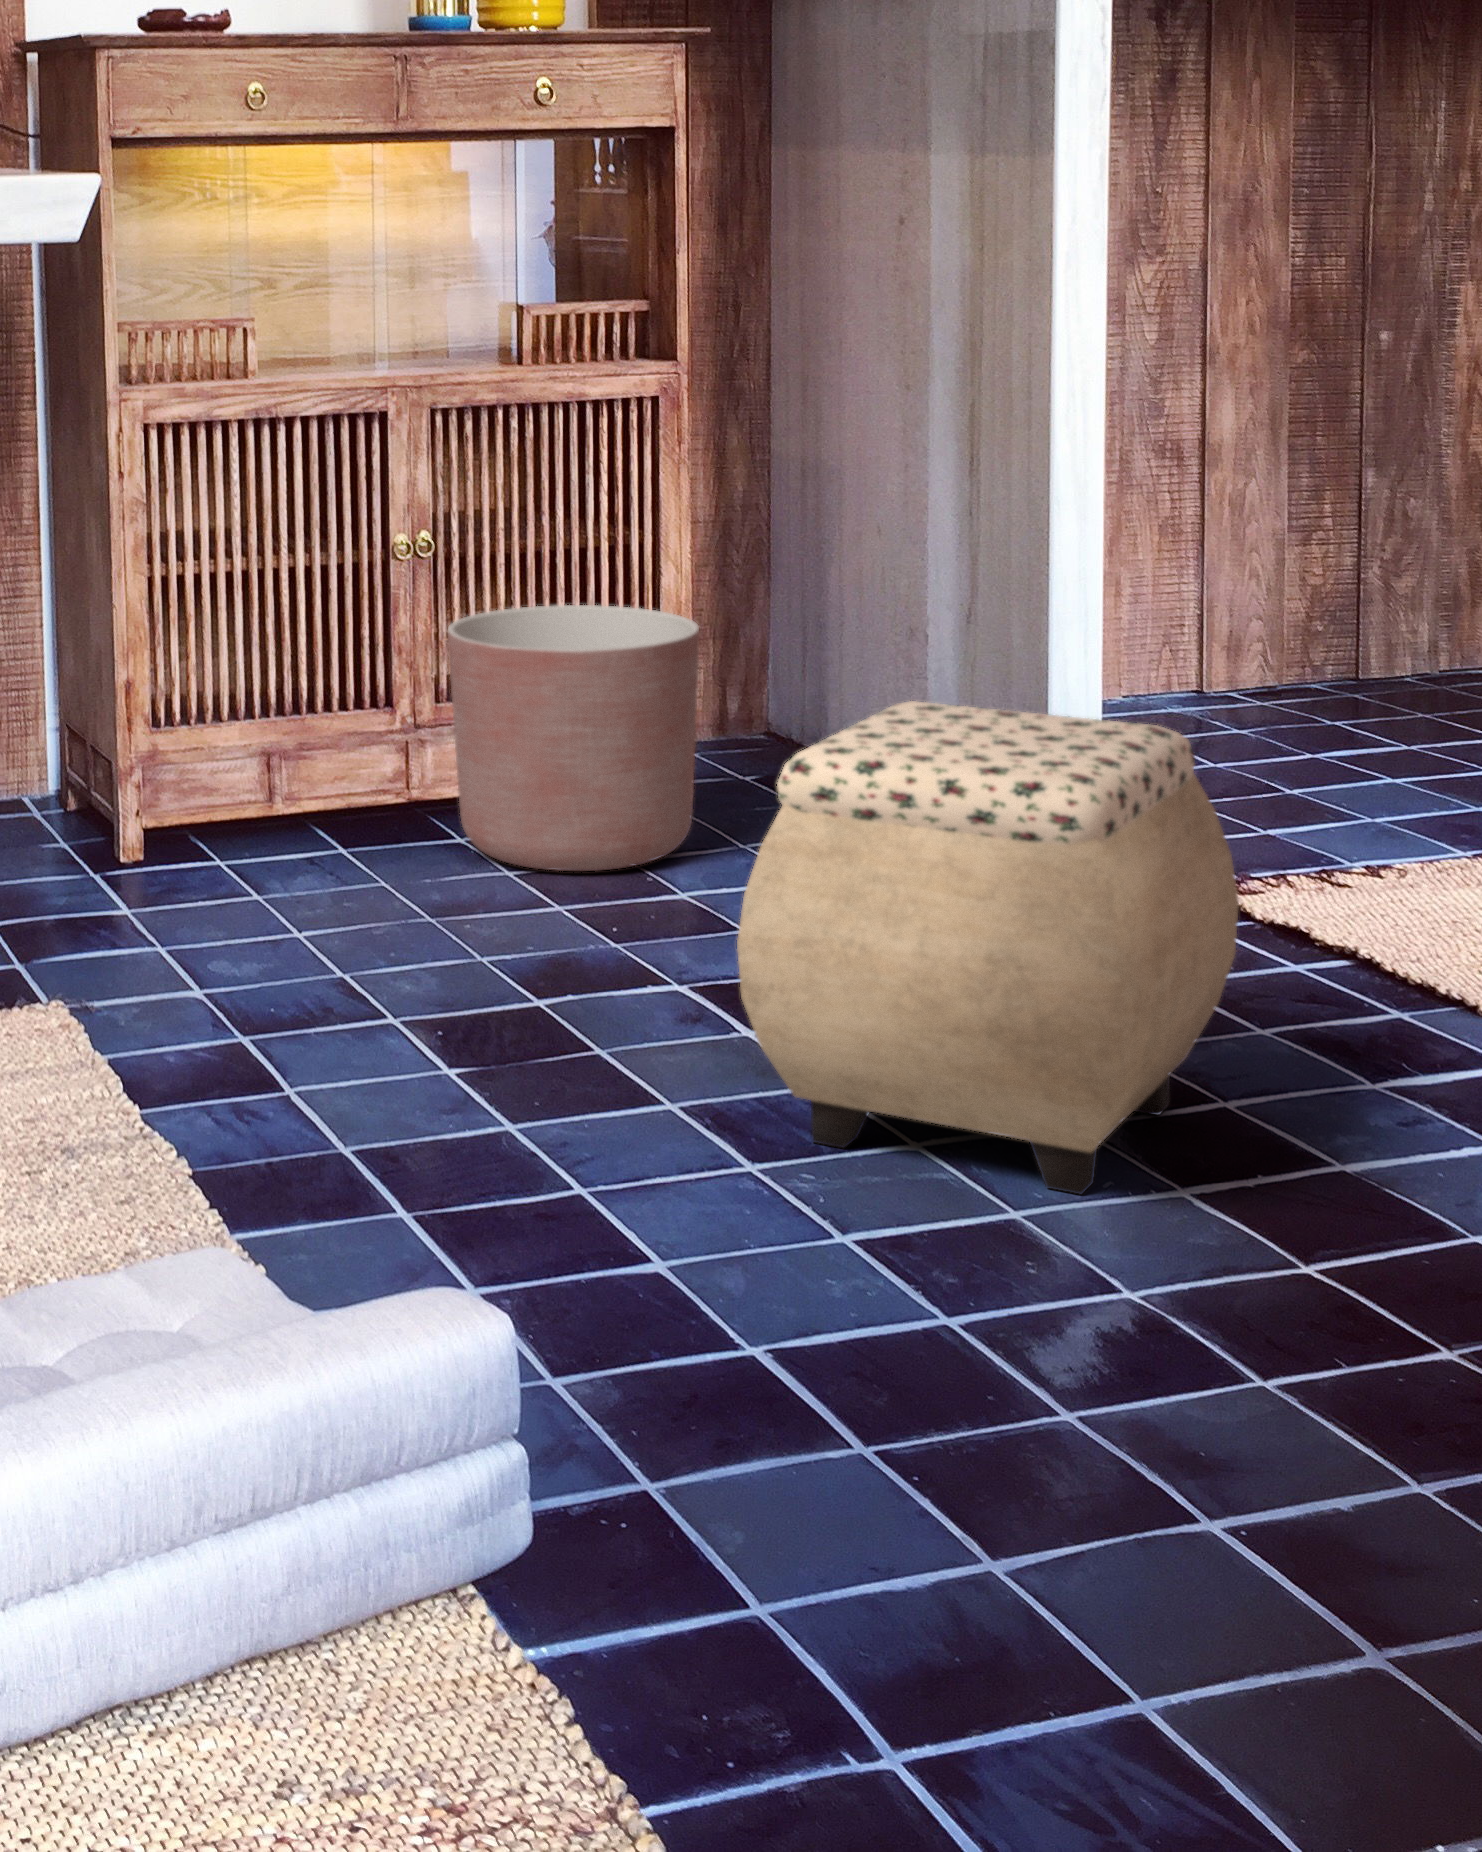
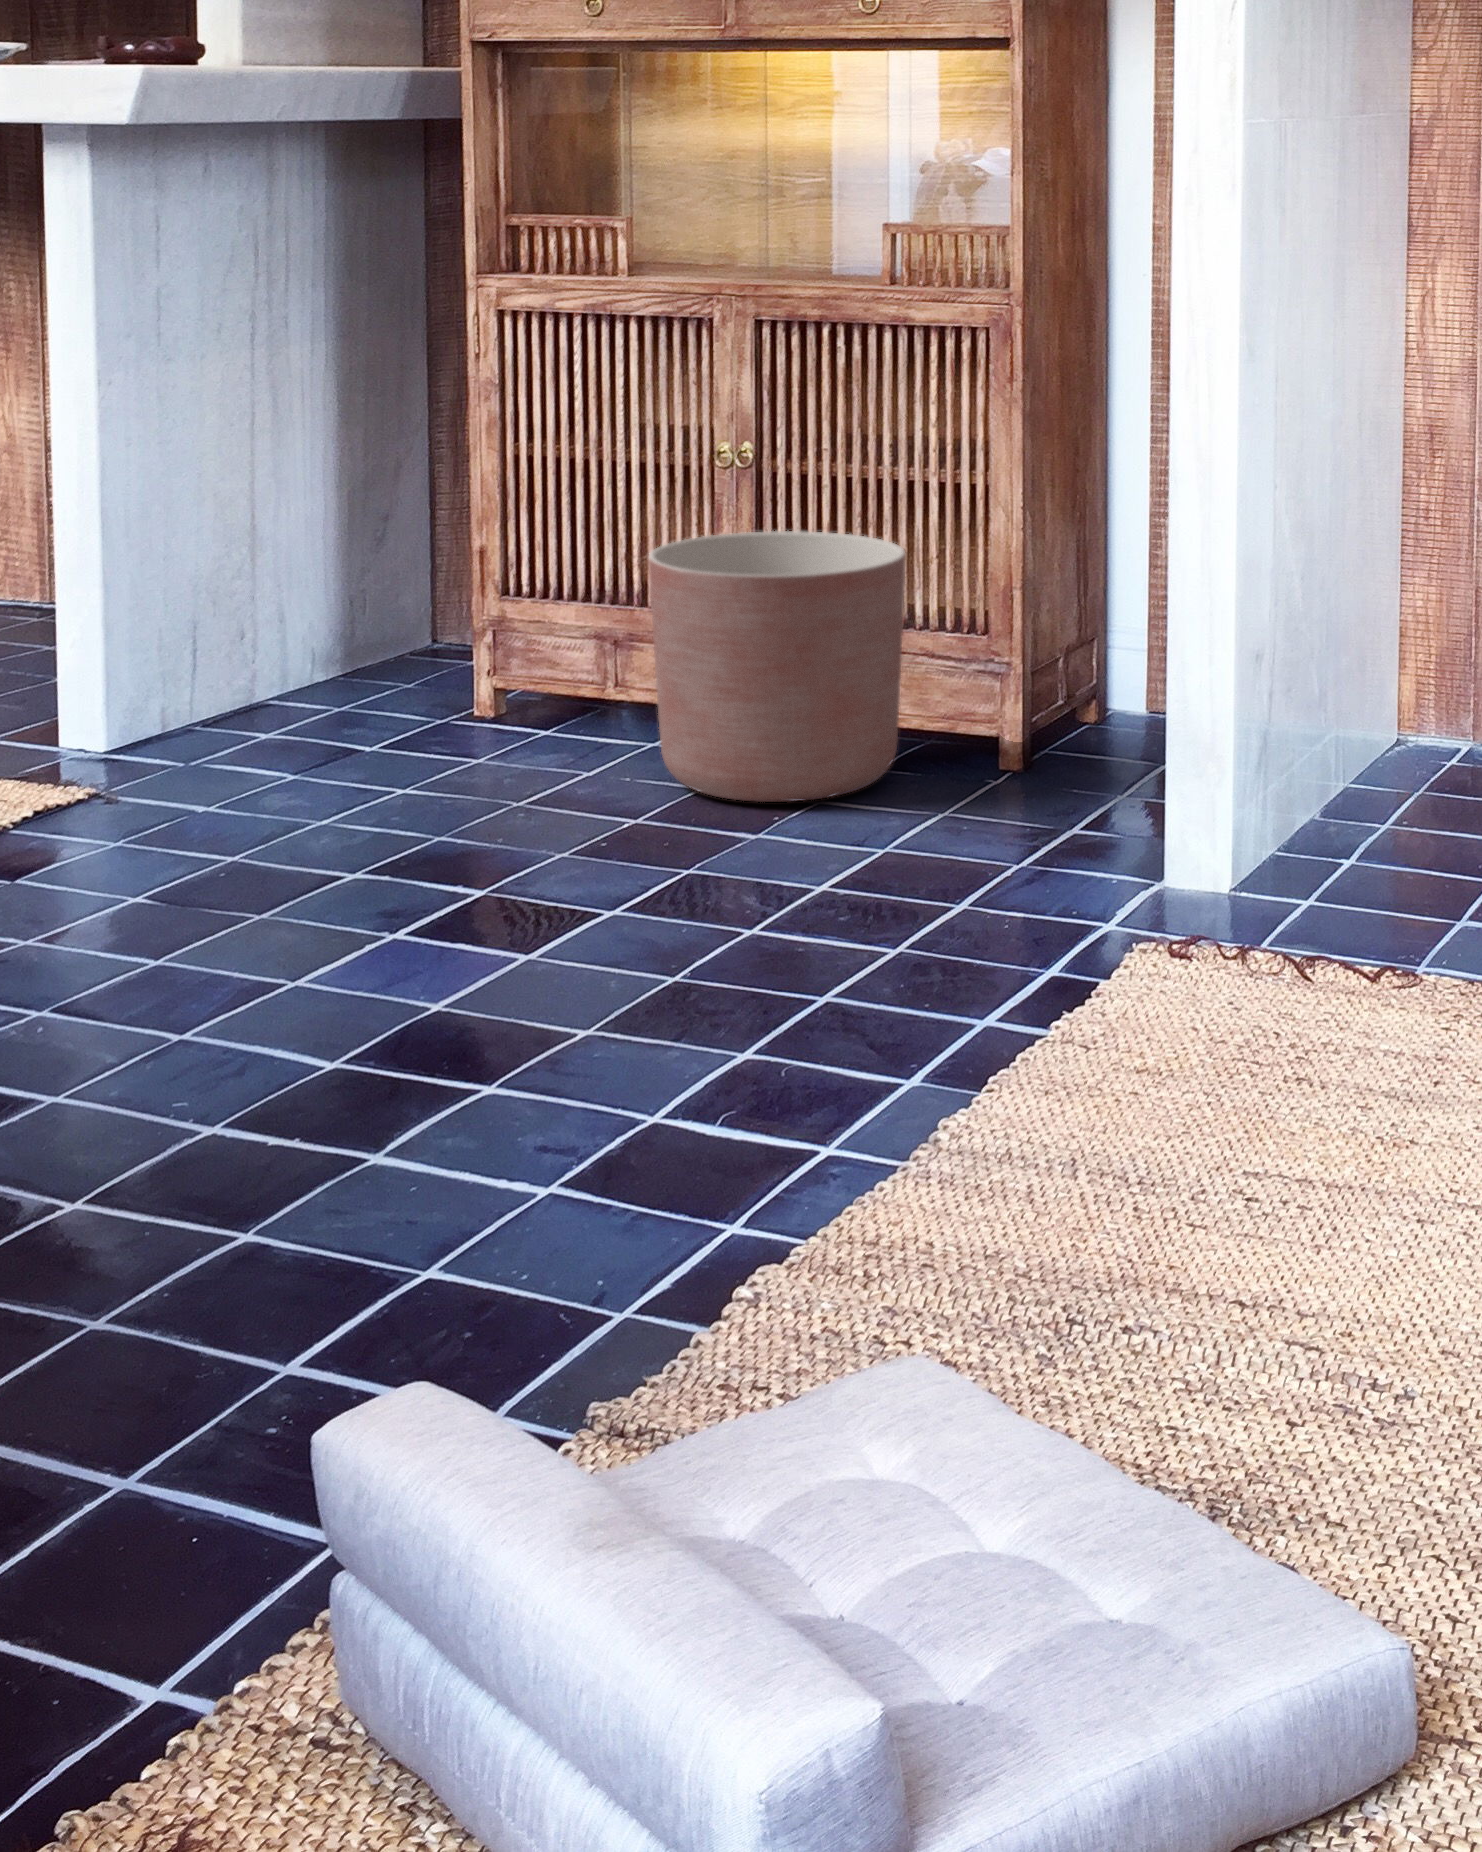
ottoman: present [737,701,1239,1194] -> none [27,623,449,1109]

